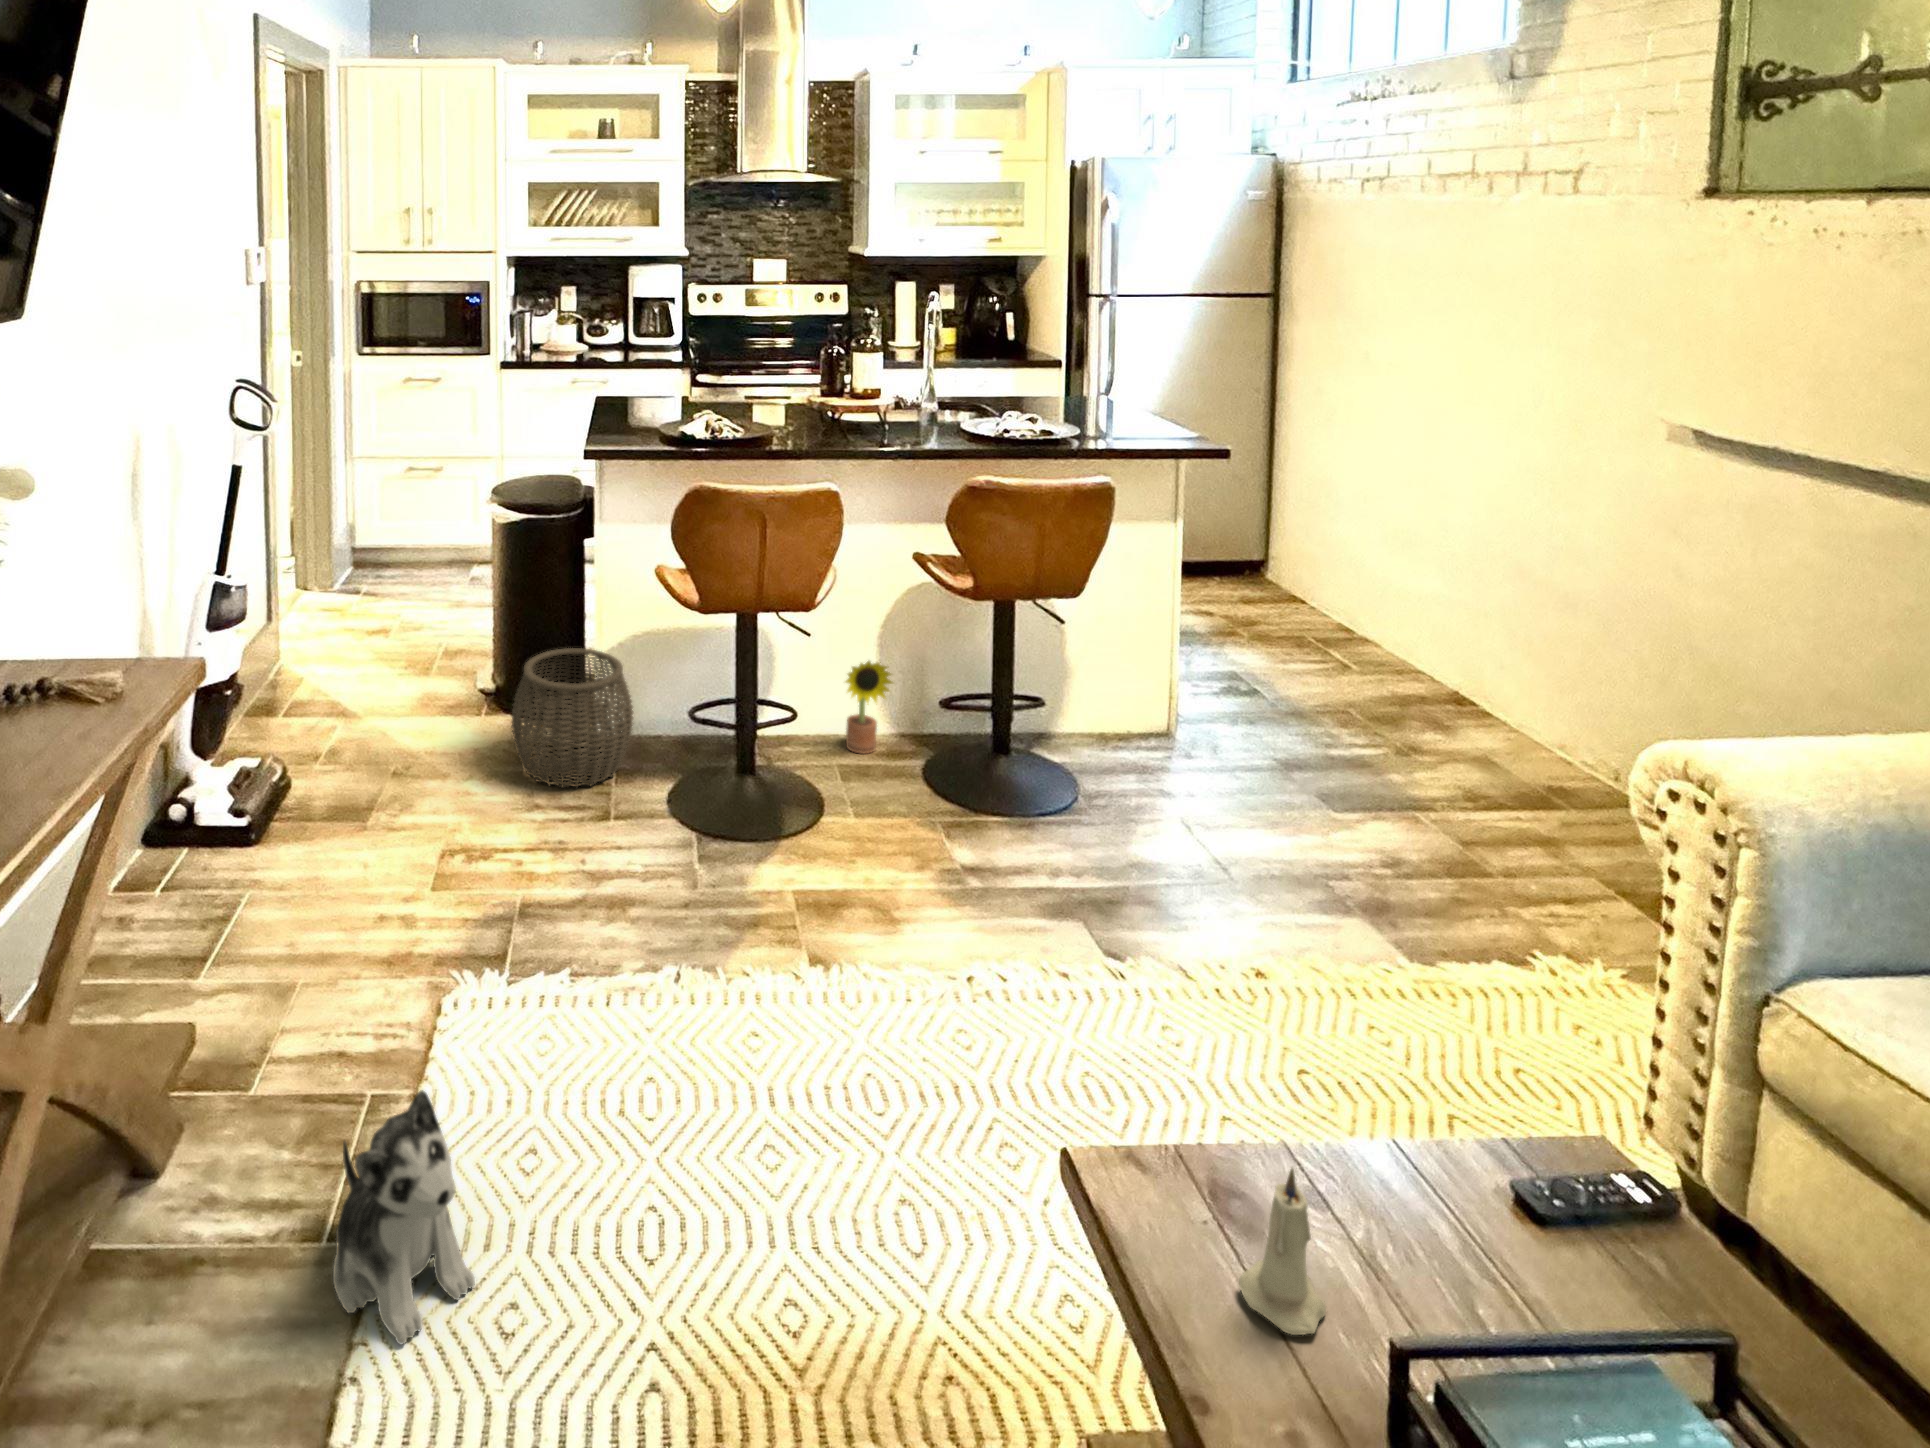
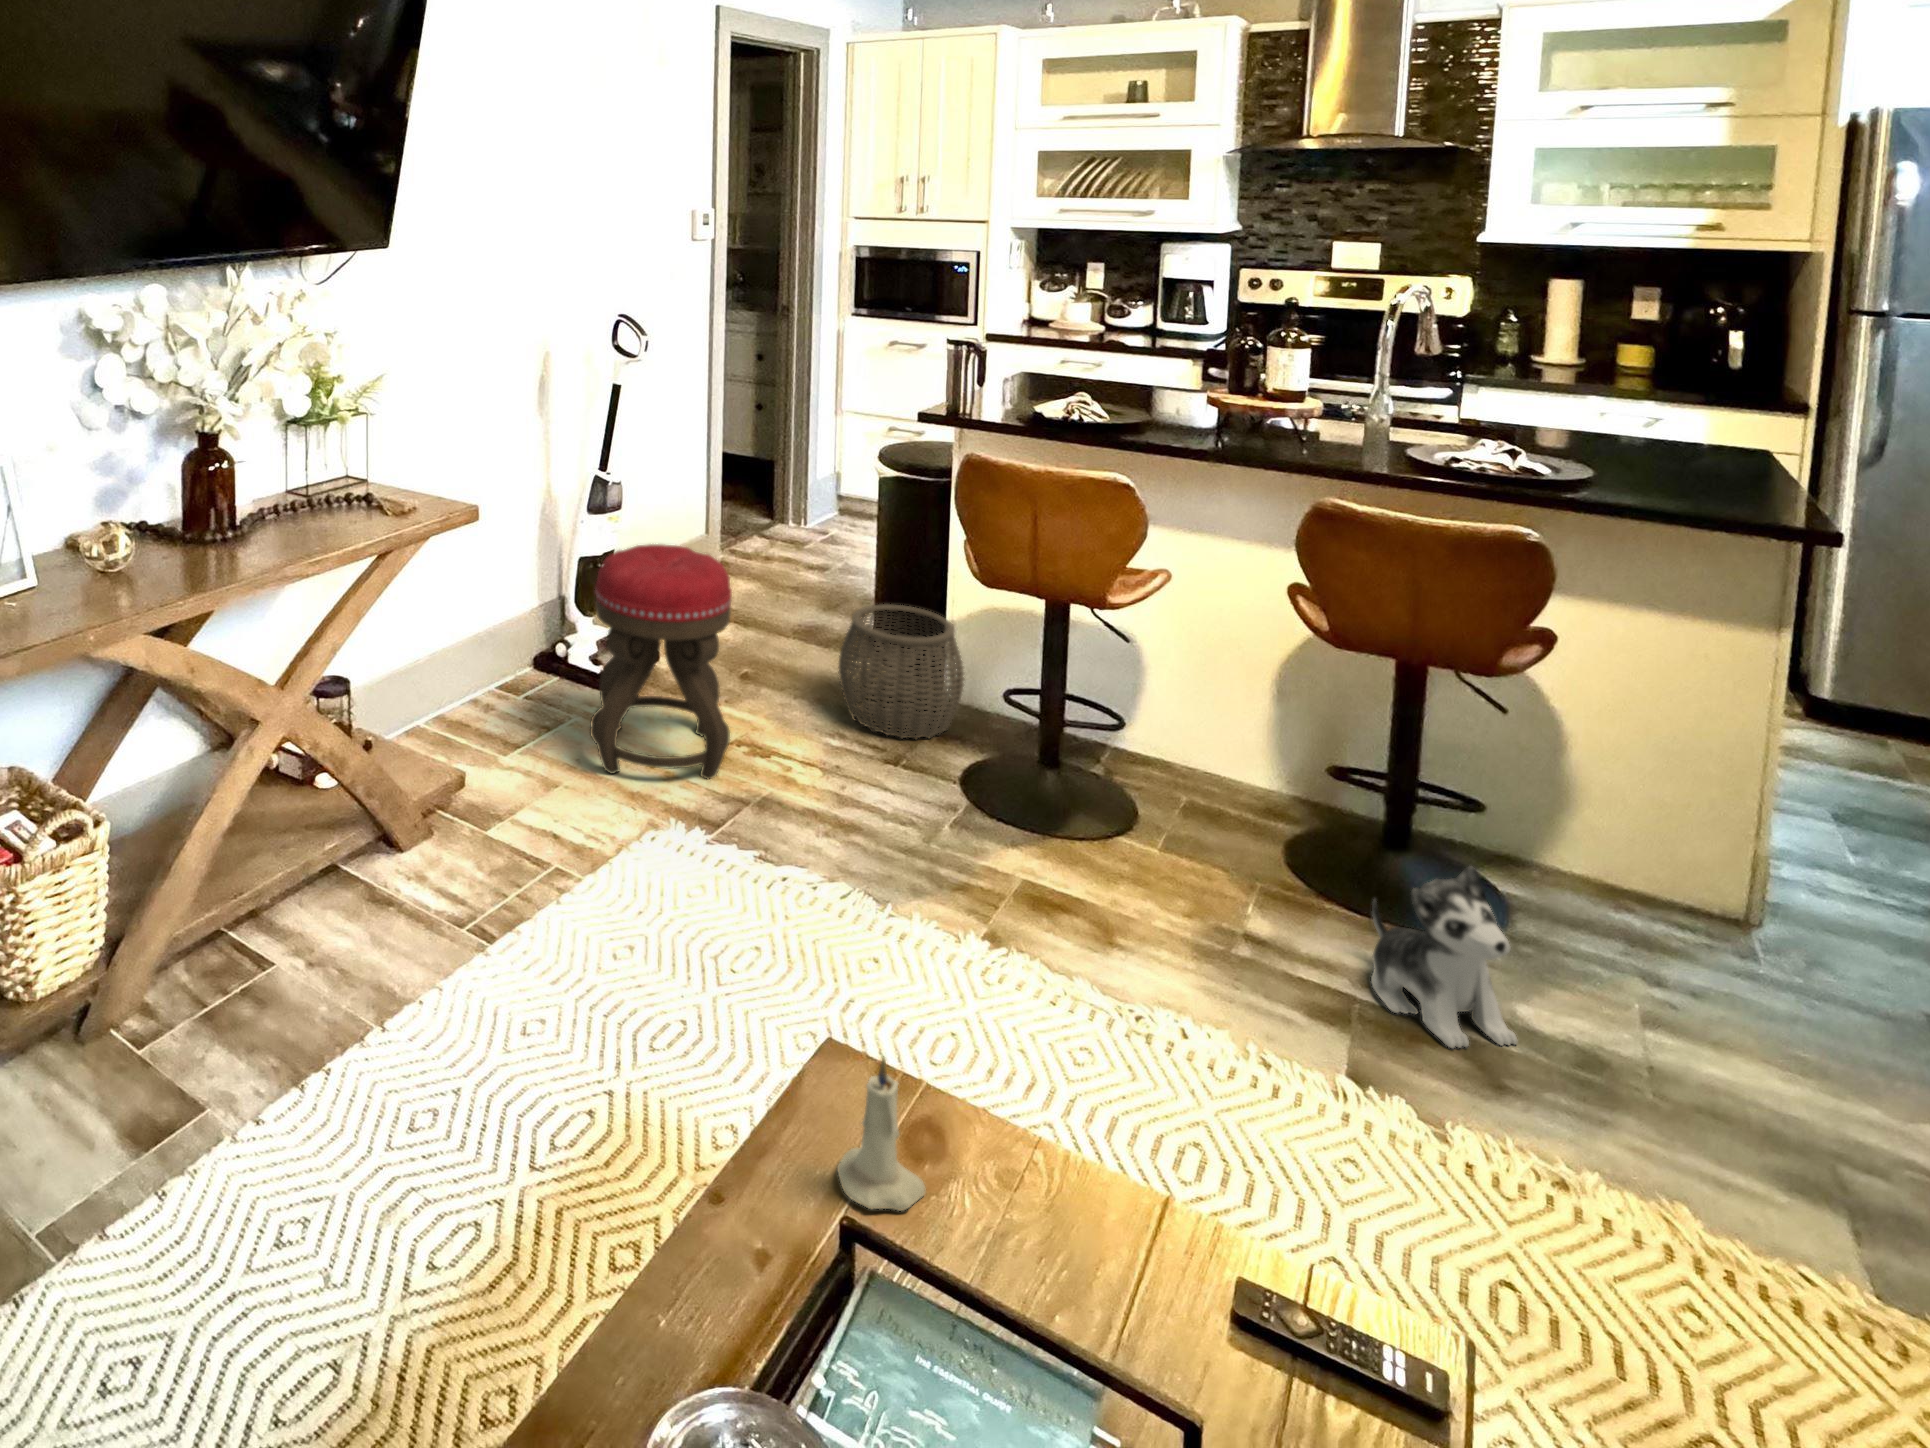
ottoman: none [282,646,471,945] -> present [590,544,732,779]
decorative plant: present [846,661,893,754] -> none [1209,696,1279,809]
plush toy: present [333,1090,475,1344] -> present [1371,866,1518,1048]

